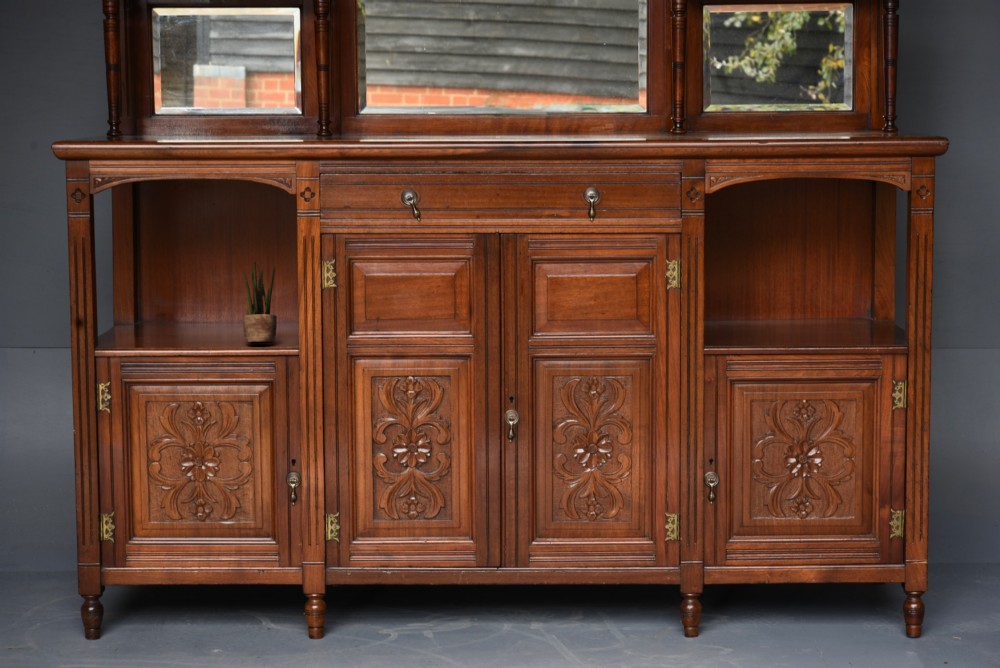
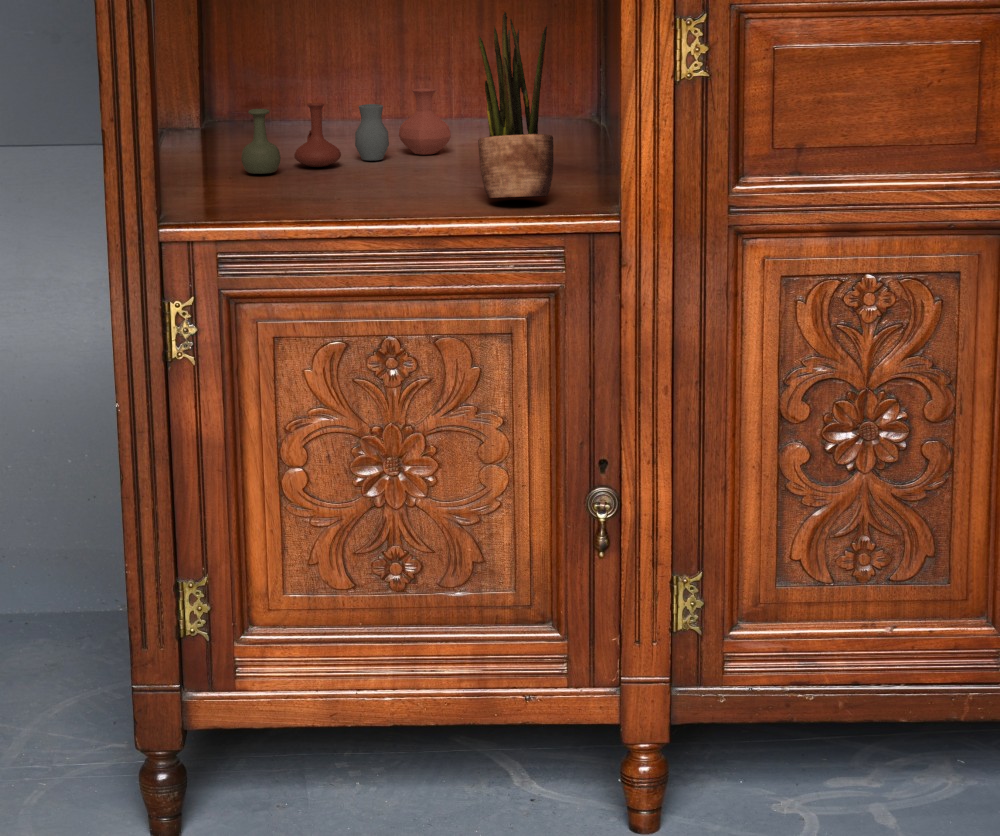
vase: none [145,298,248,334] -> present [241,88,451,174]

